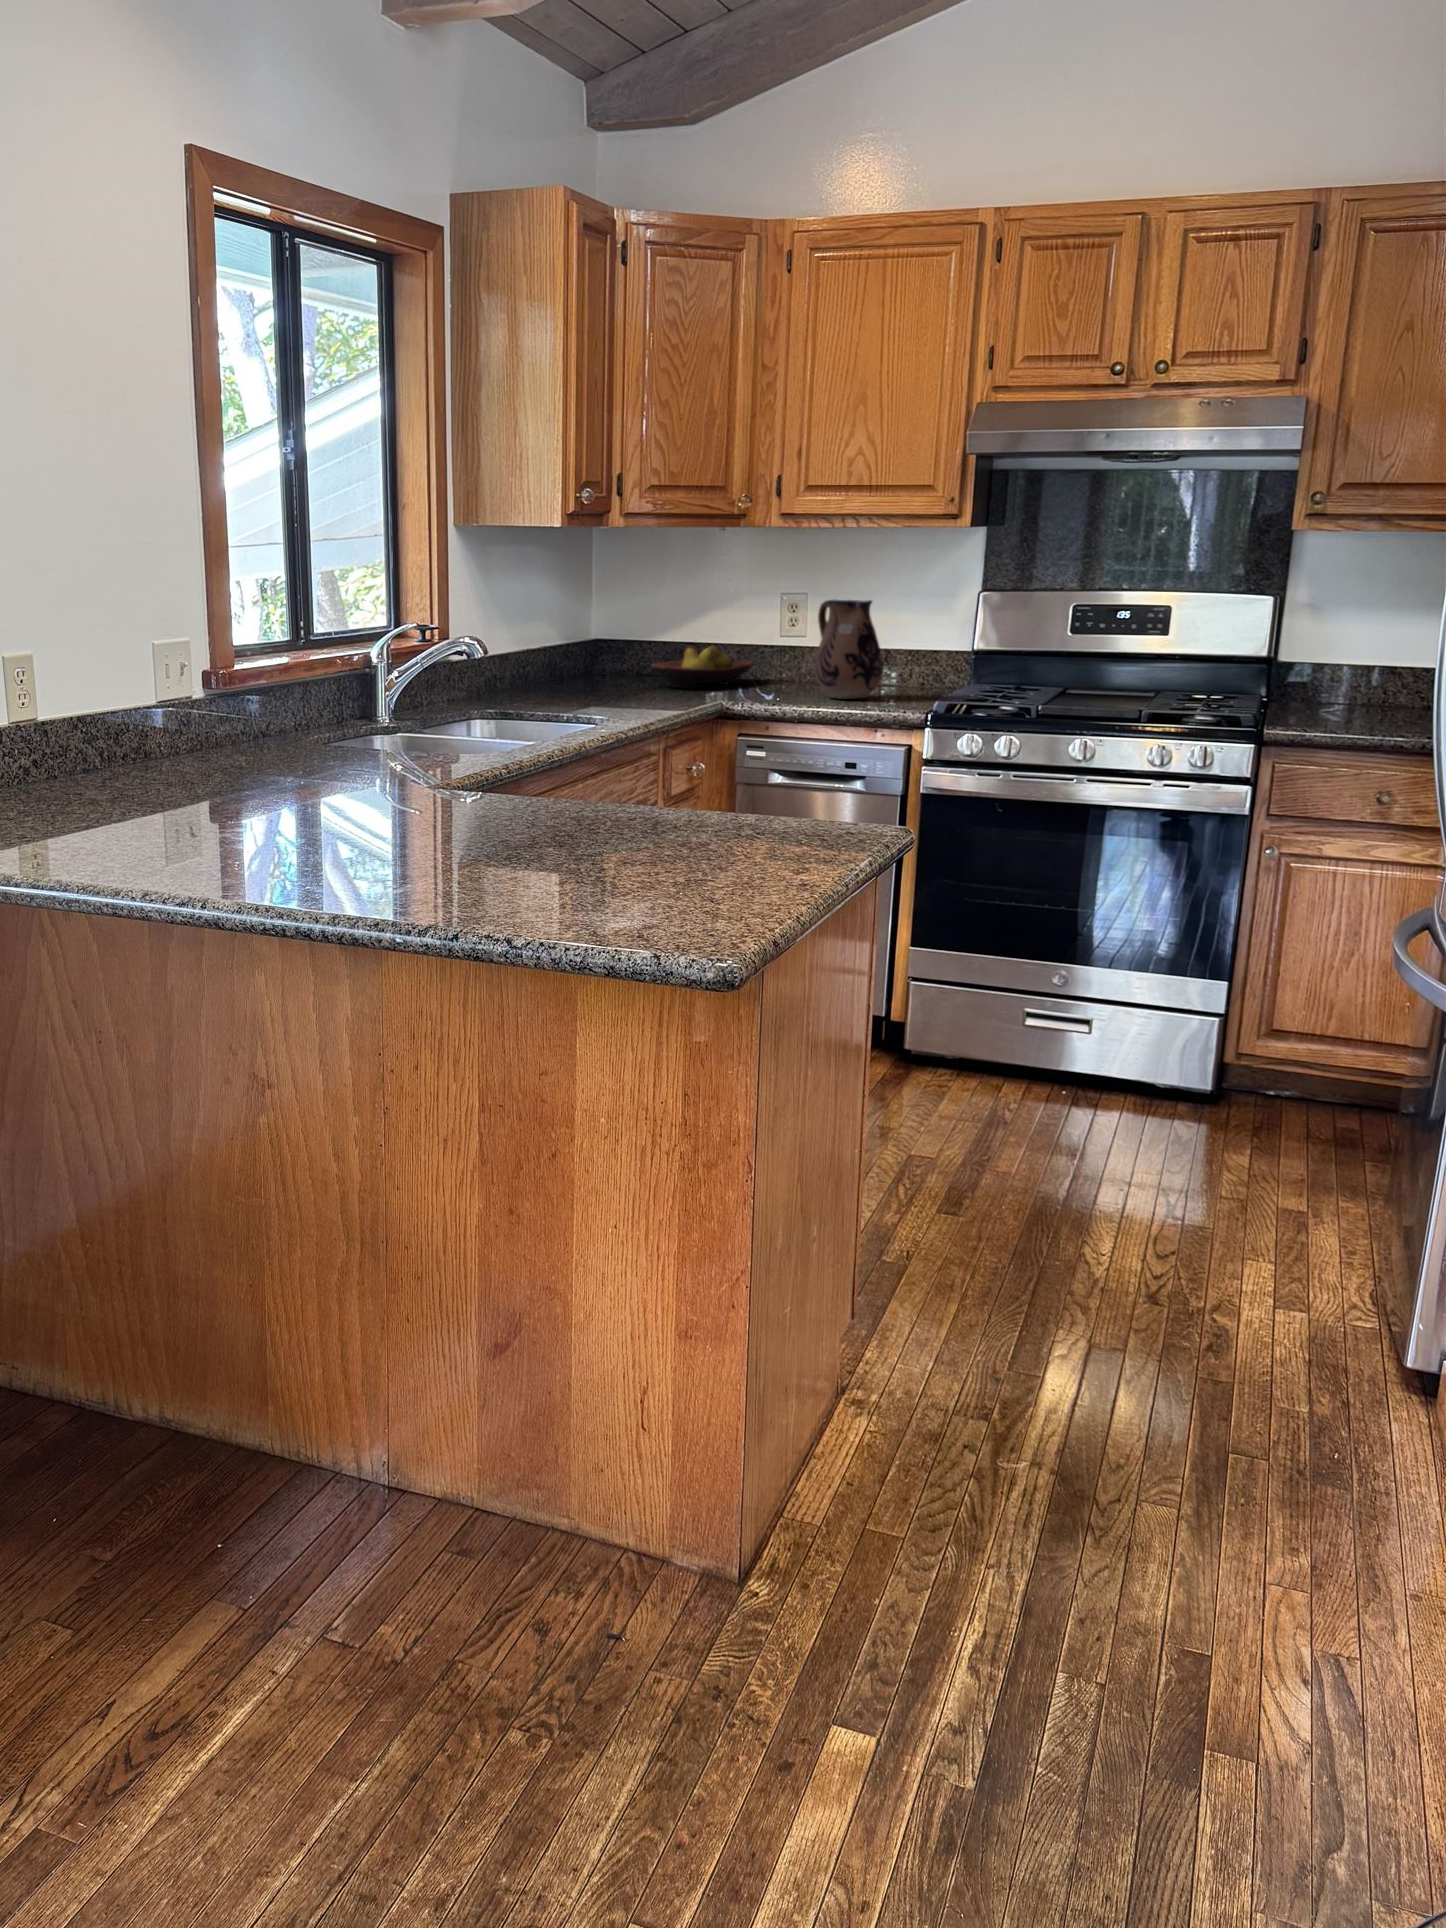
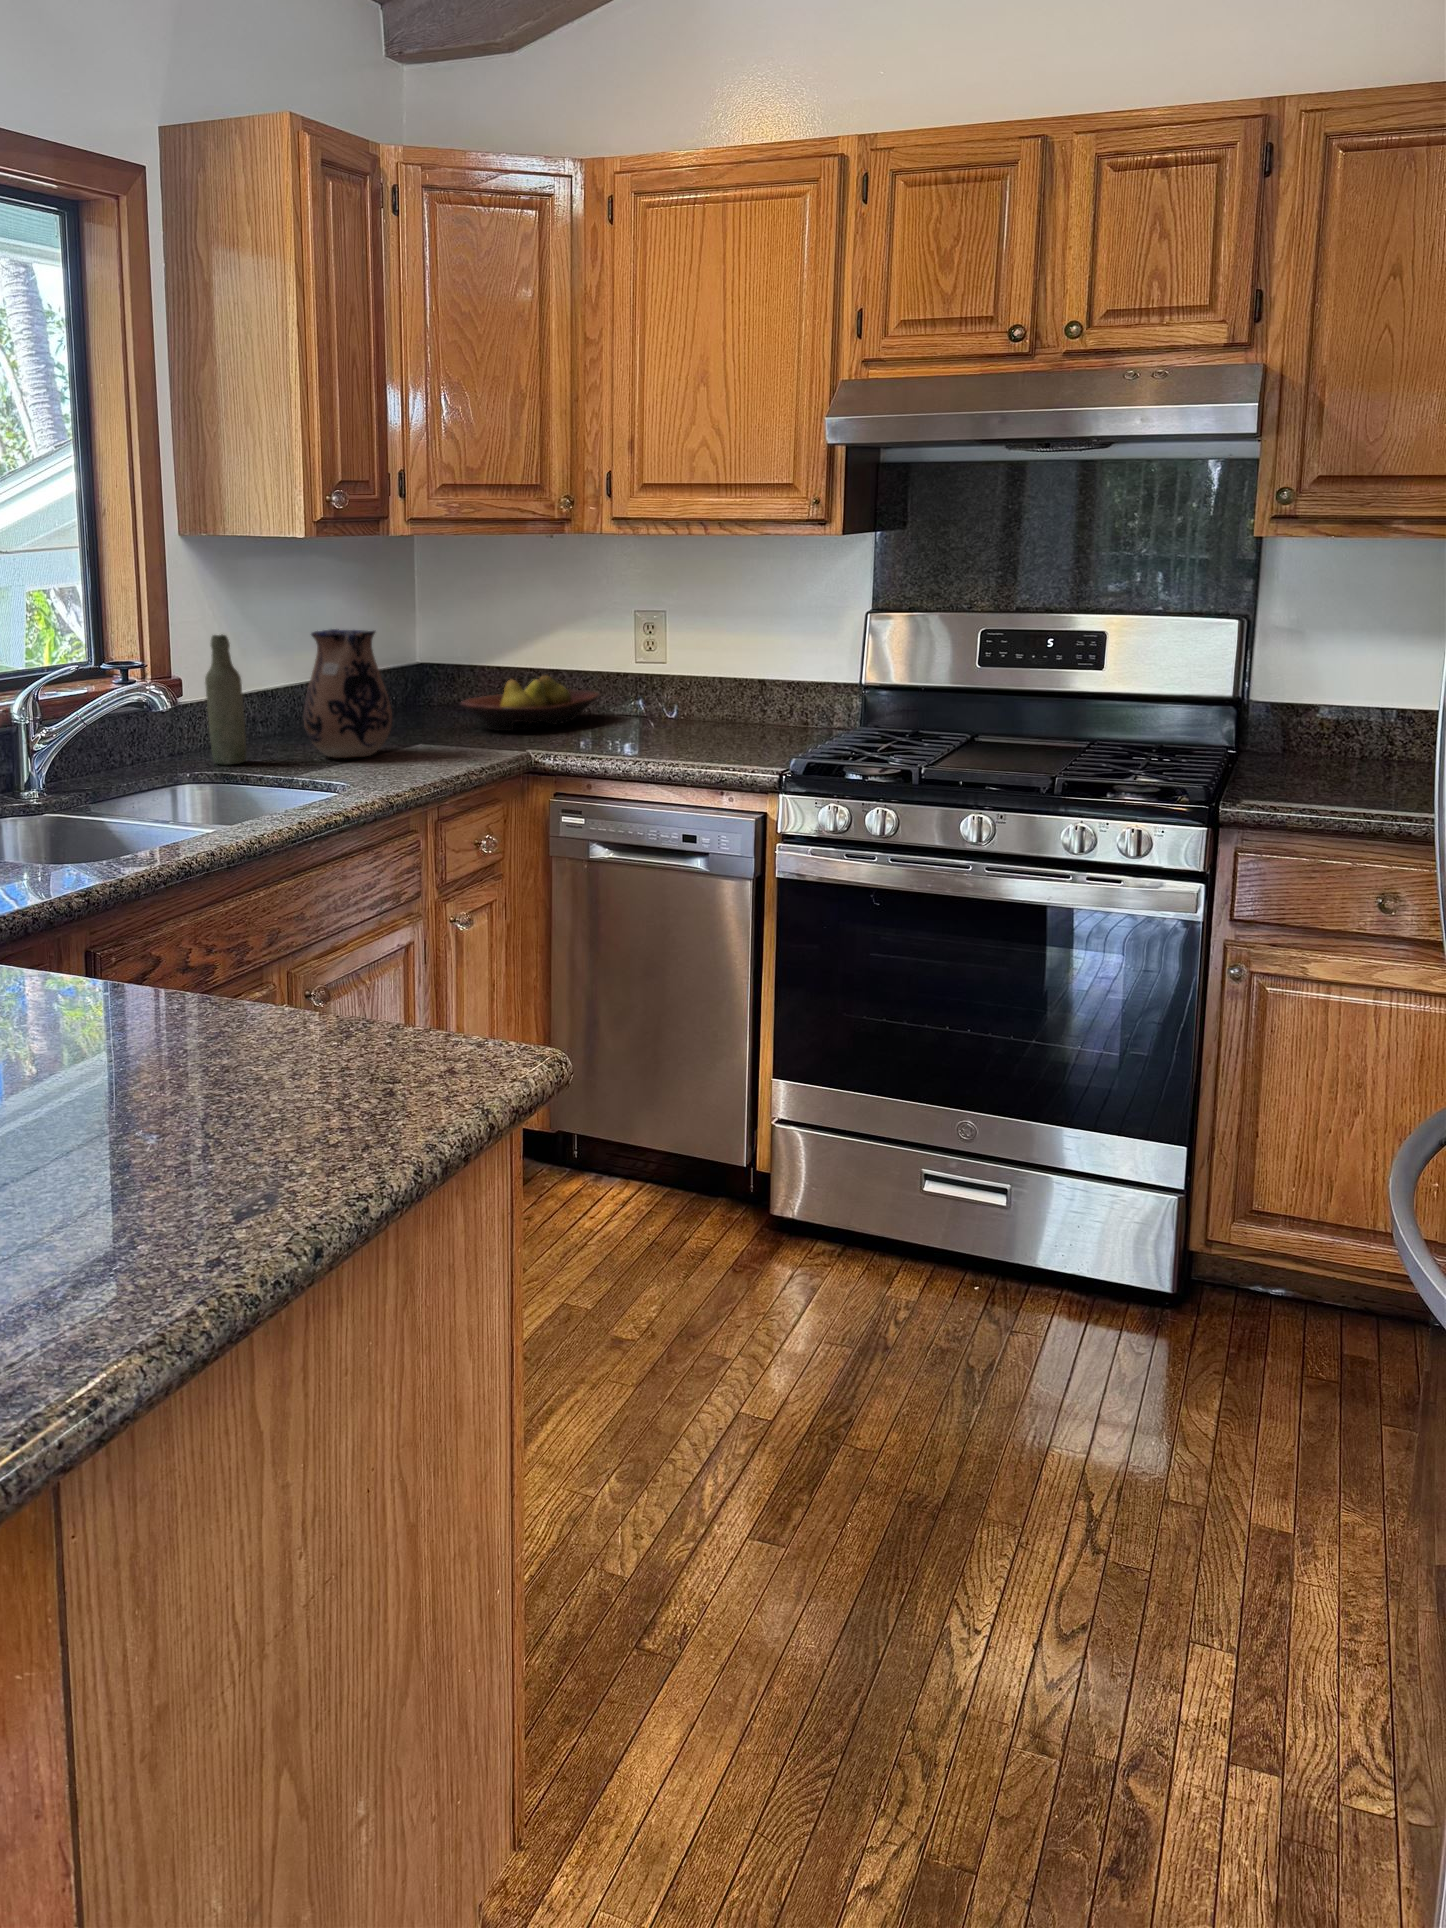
ceramic pitcher: present [815,600,883,699] -> present [304,629,392,758]
bottle: none [481,604,510,706] -> present [205,635,246,765]

